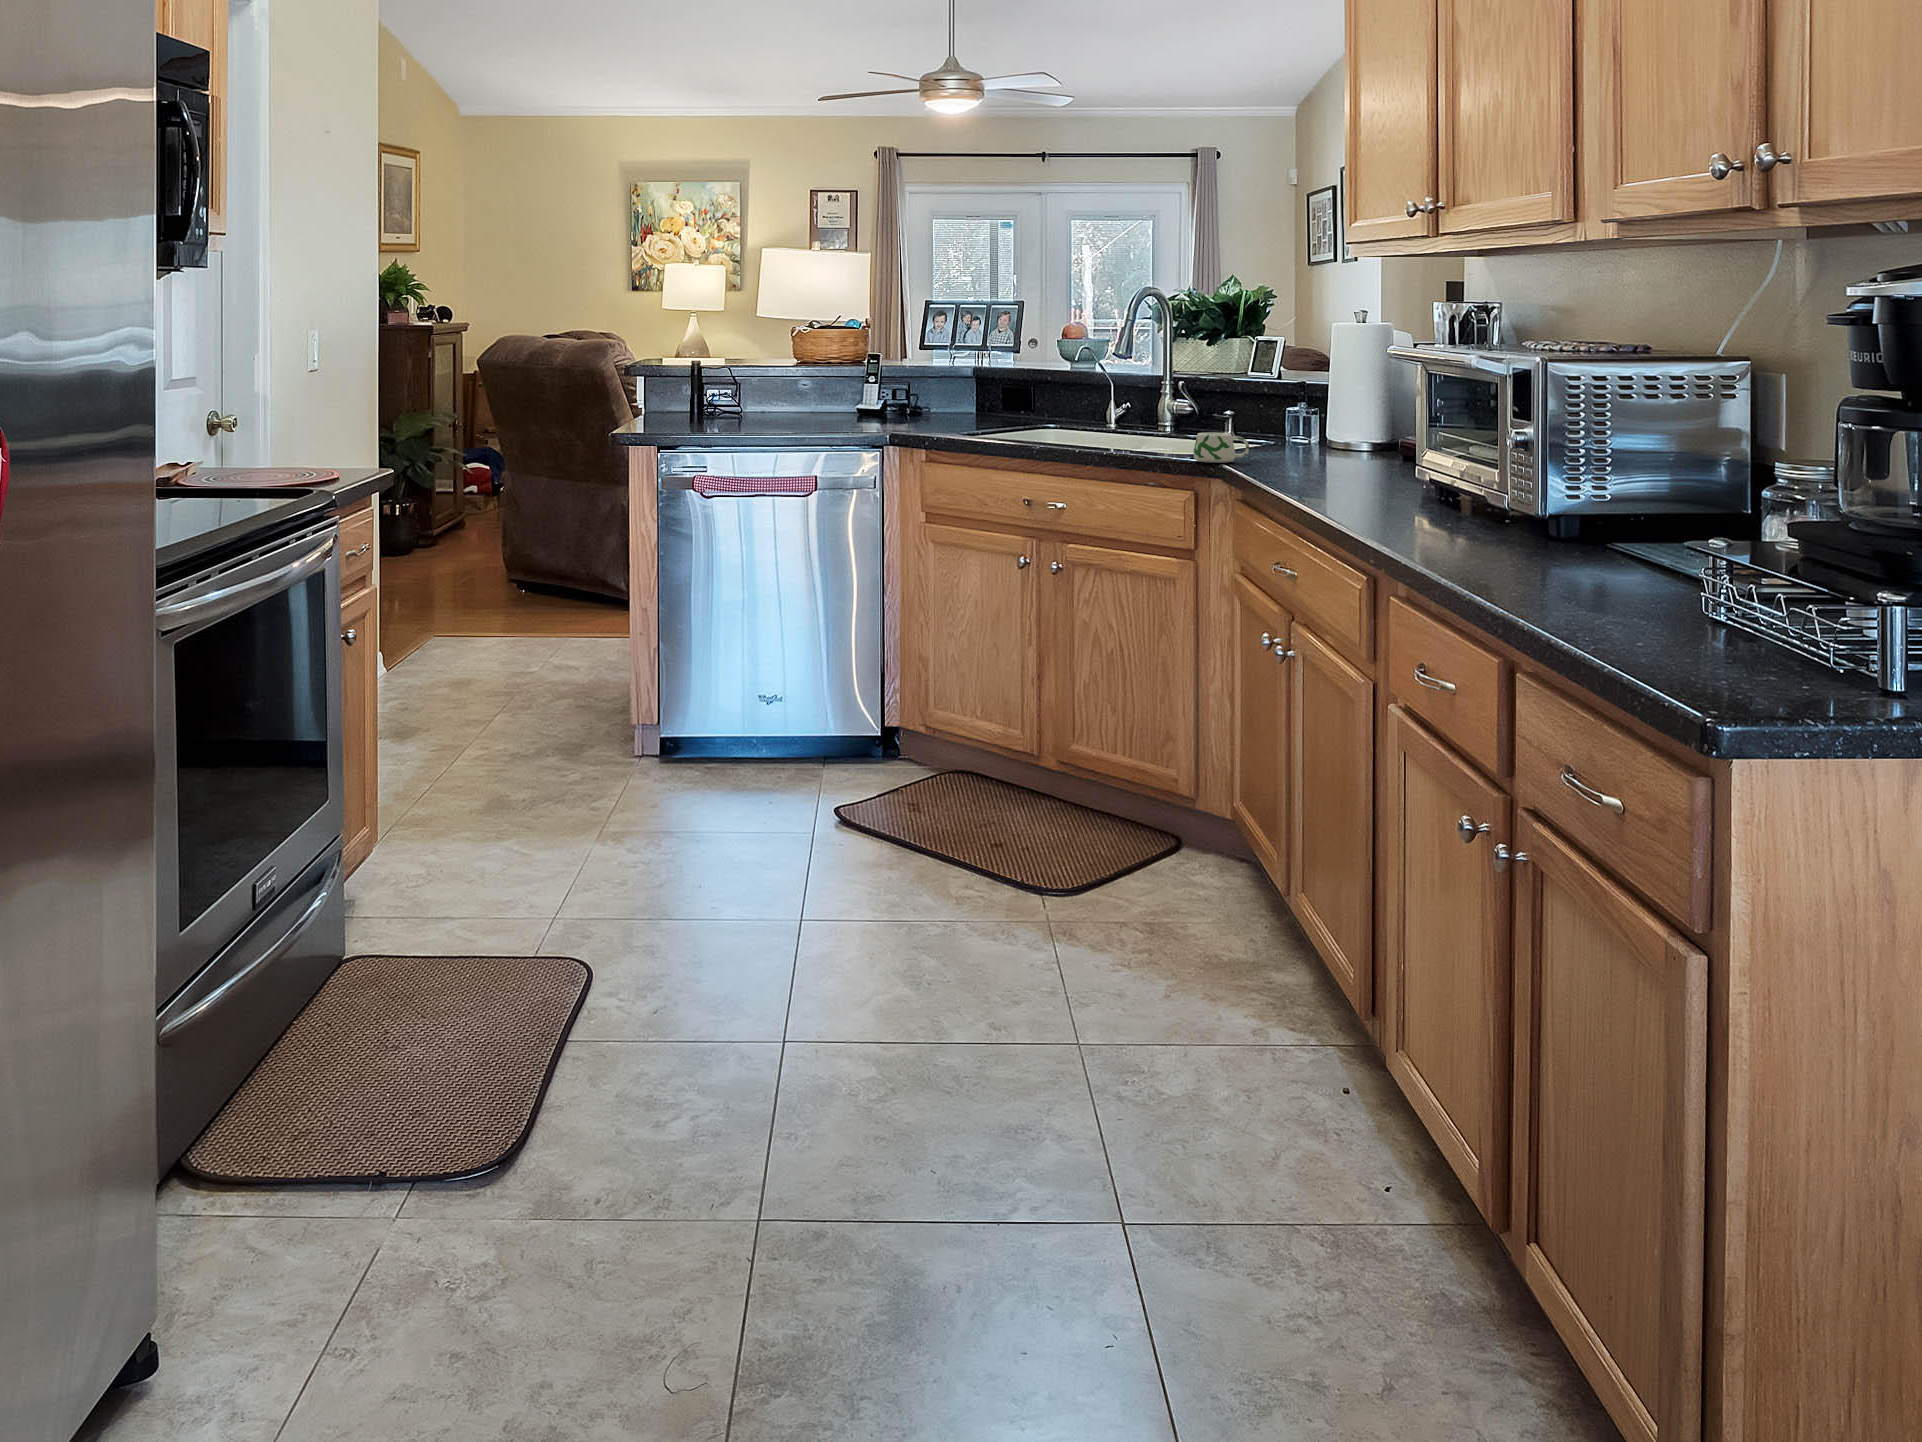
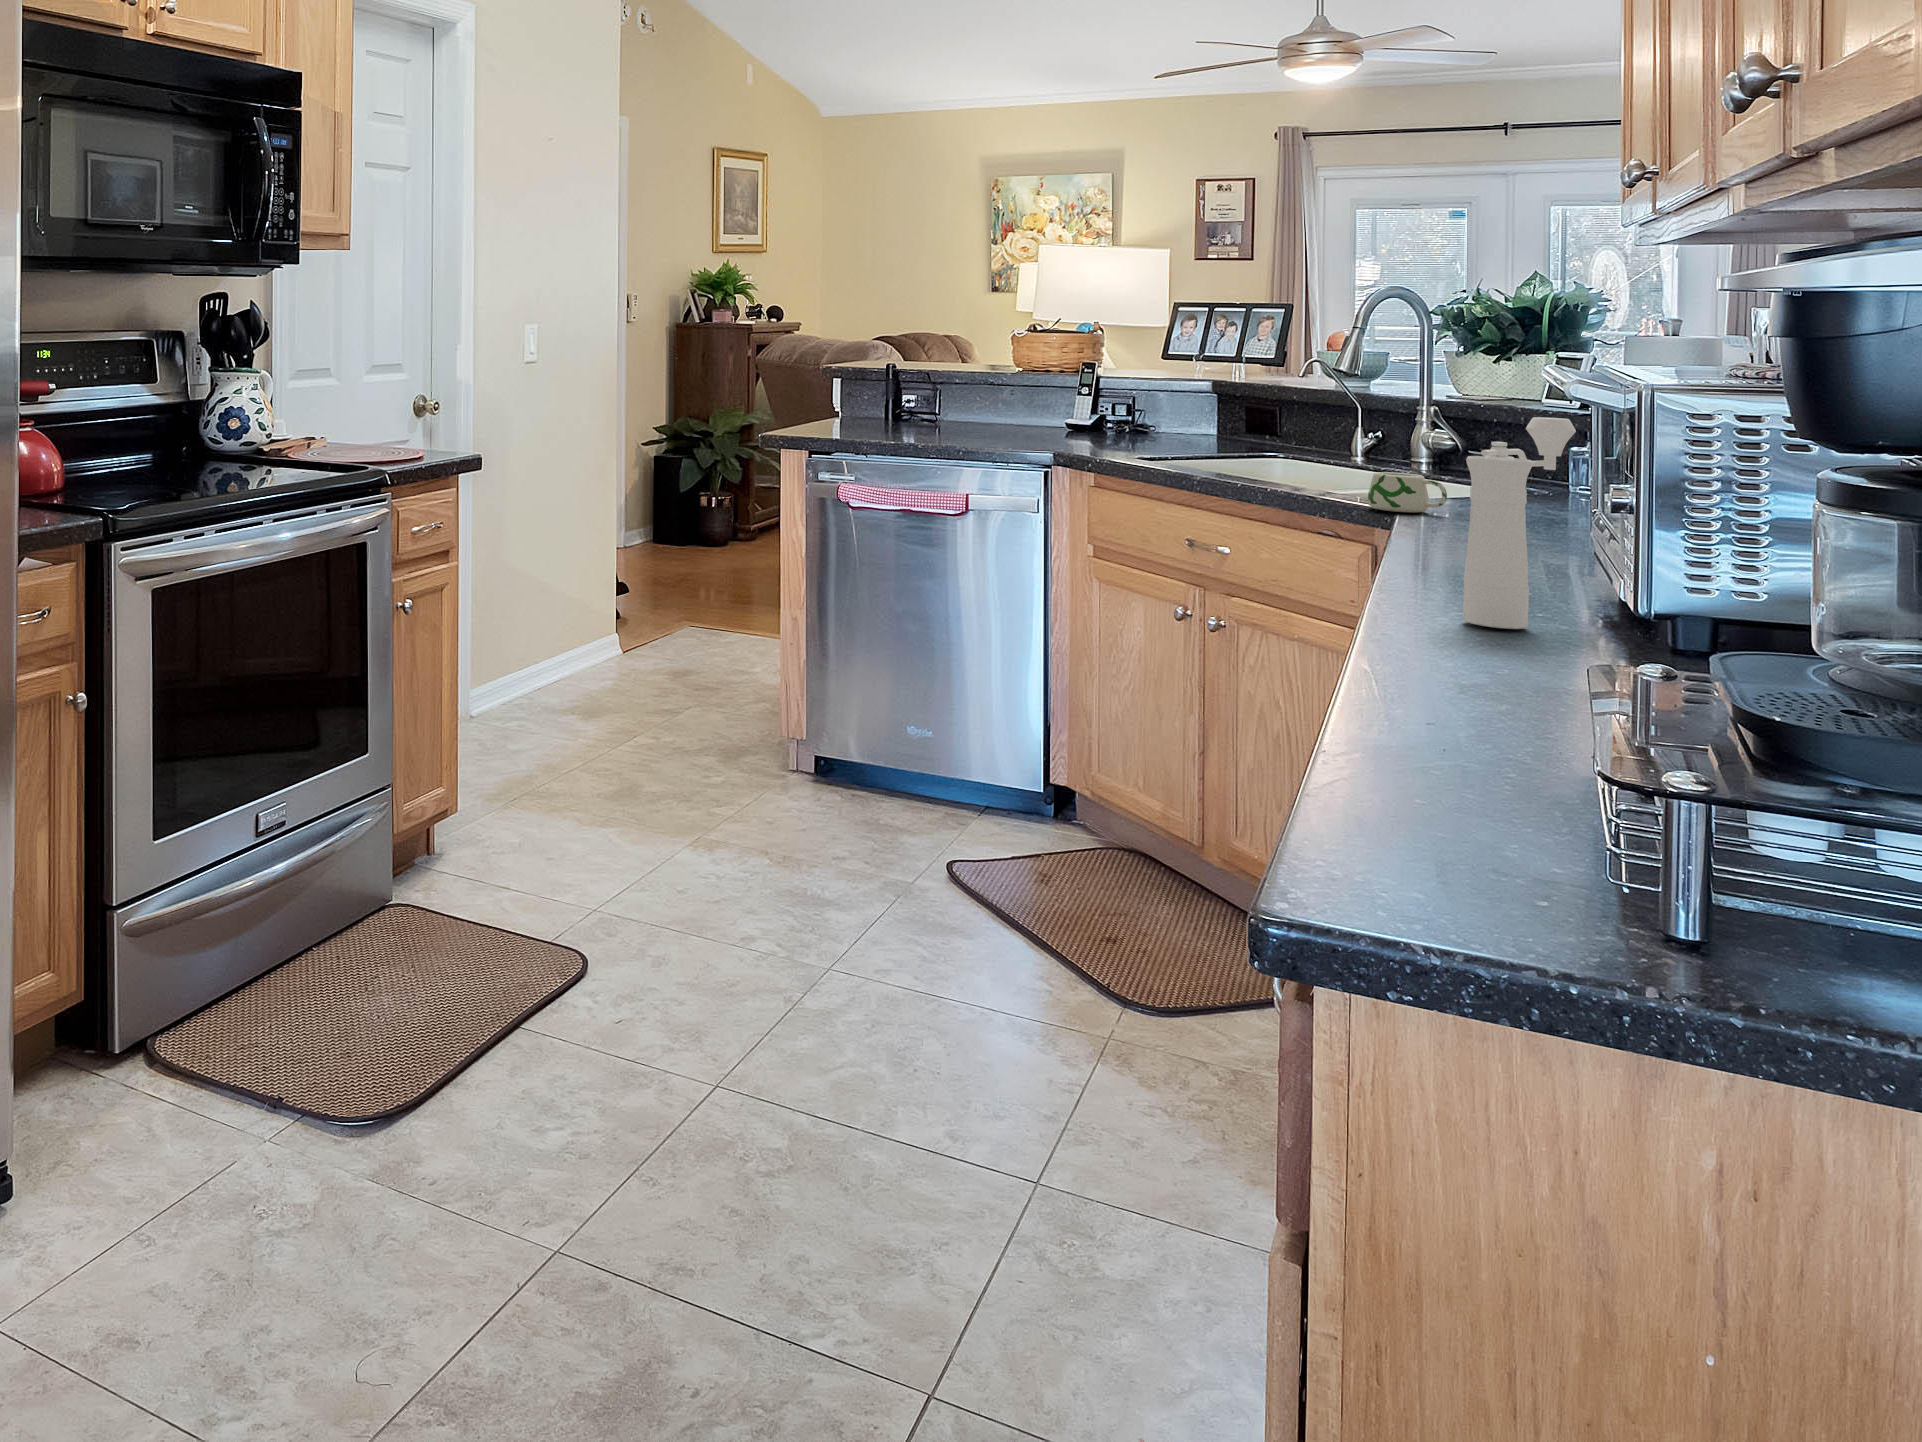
pepper mill: none [1426,385,1470,536] -> present [1463,417,1576,629]

